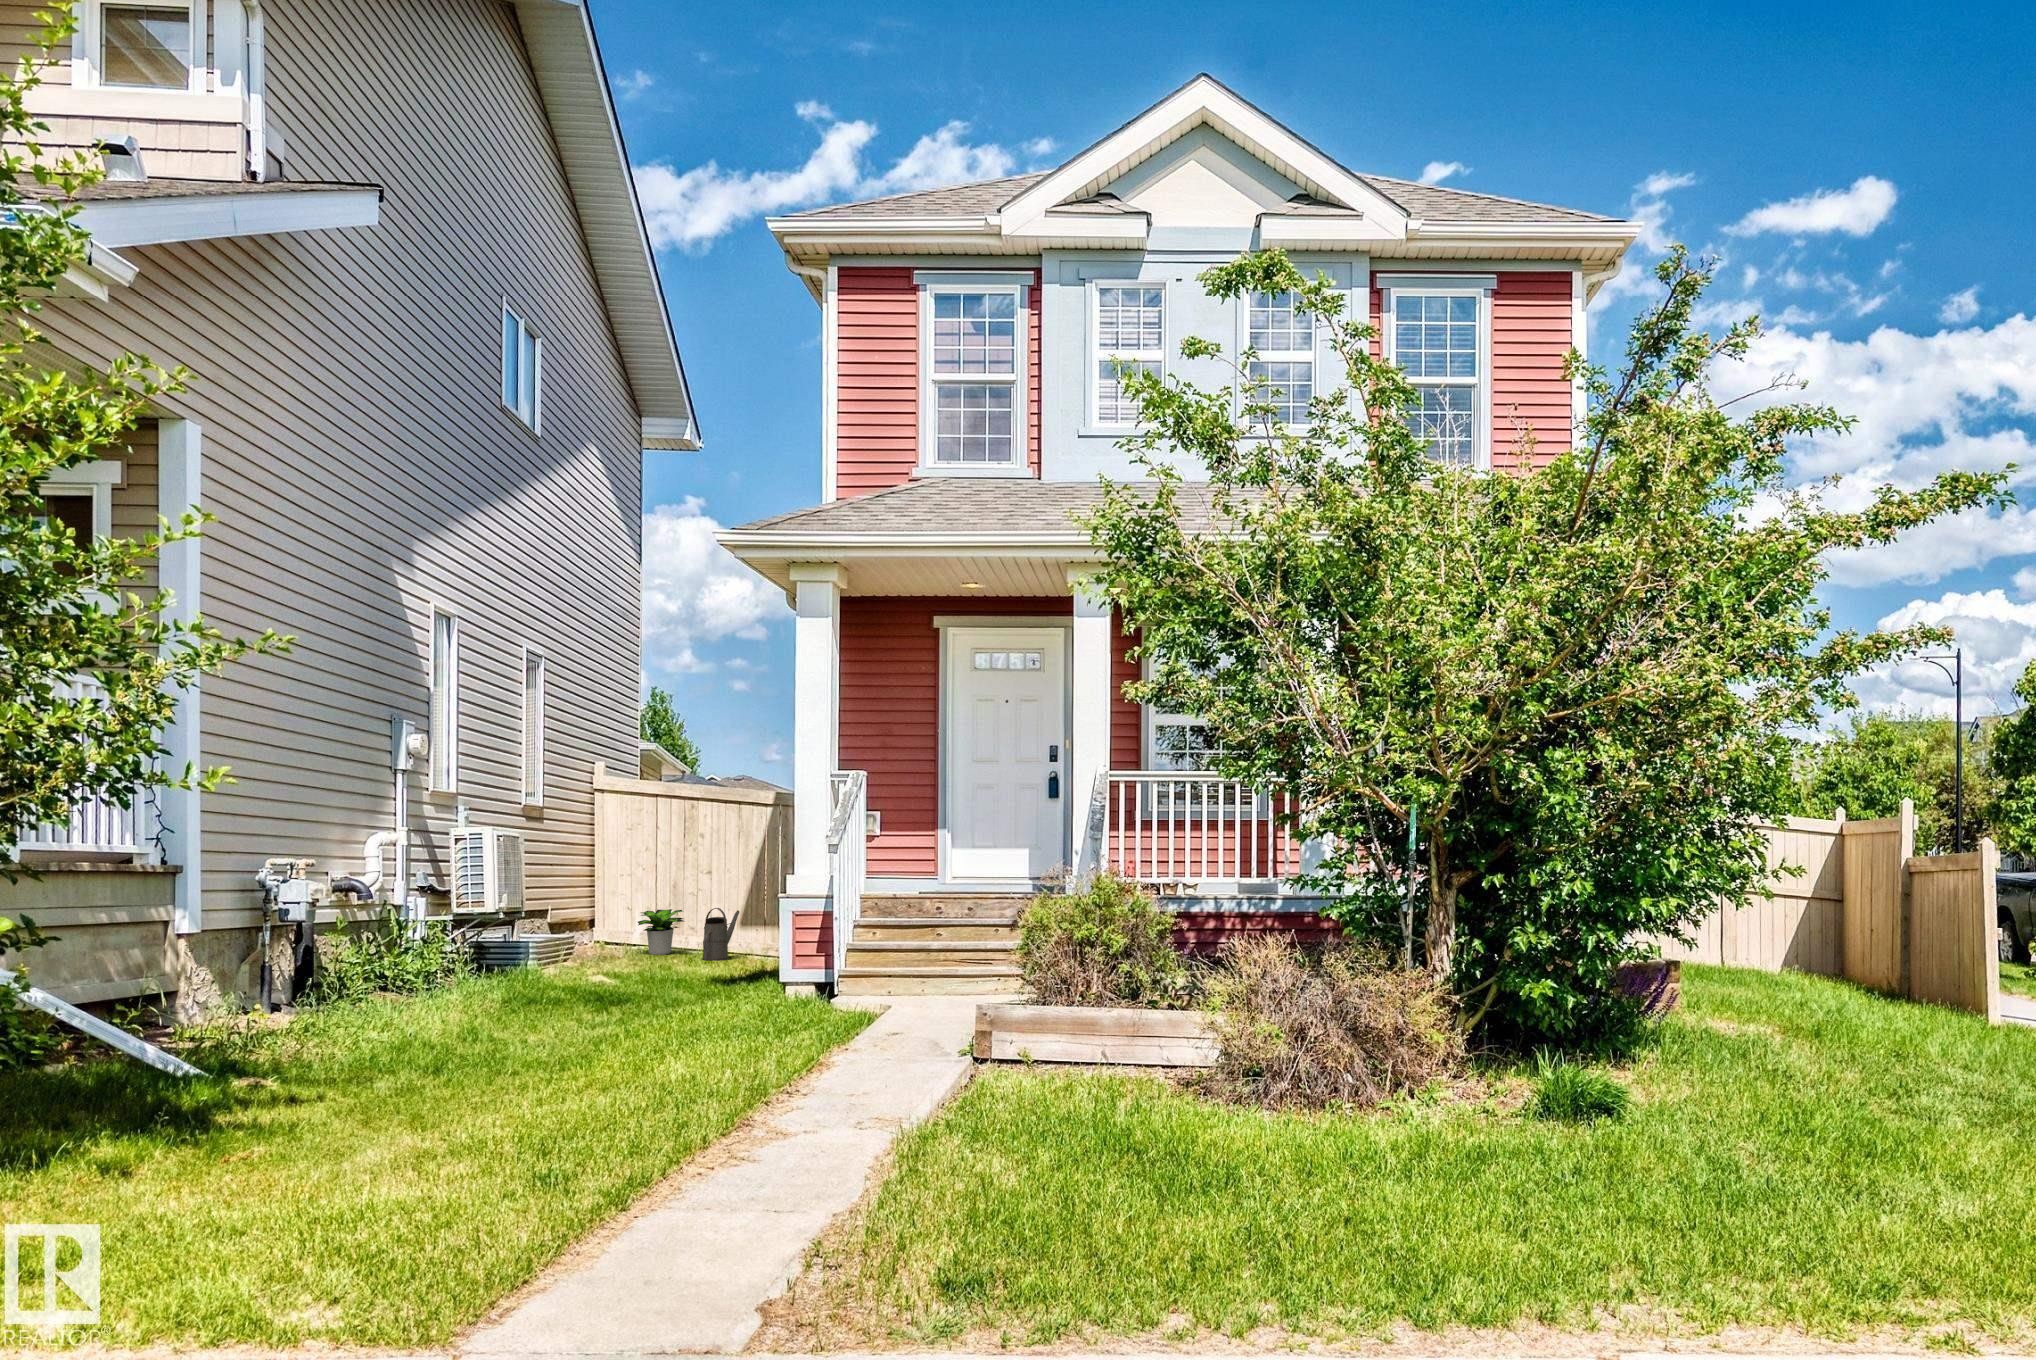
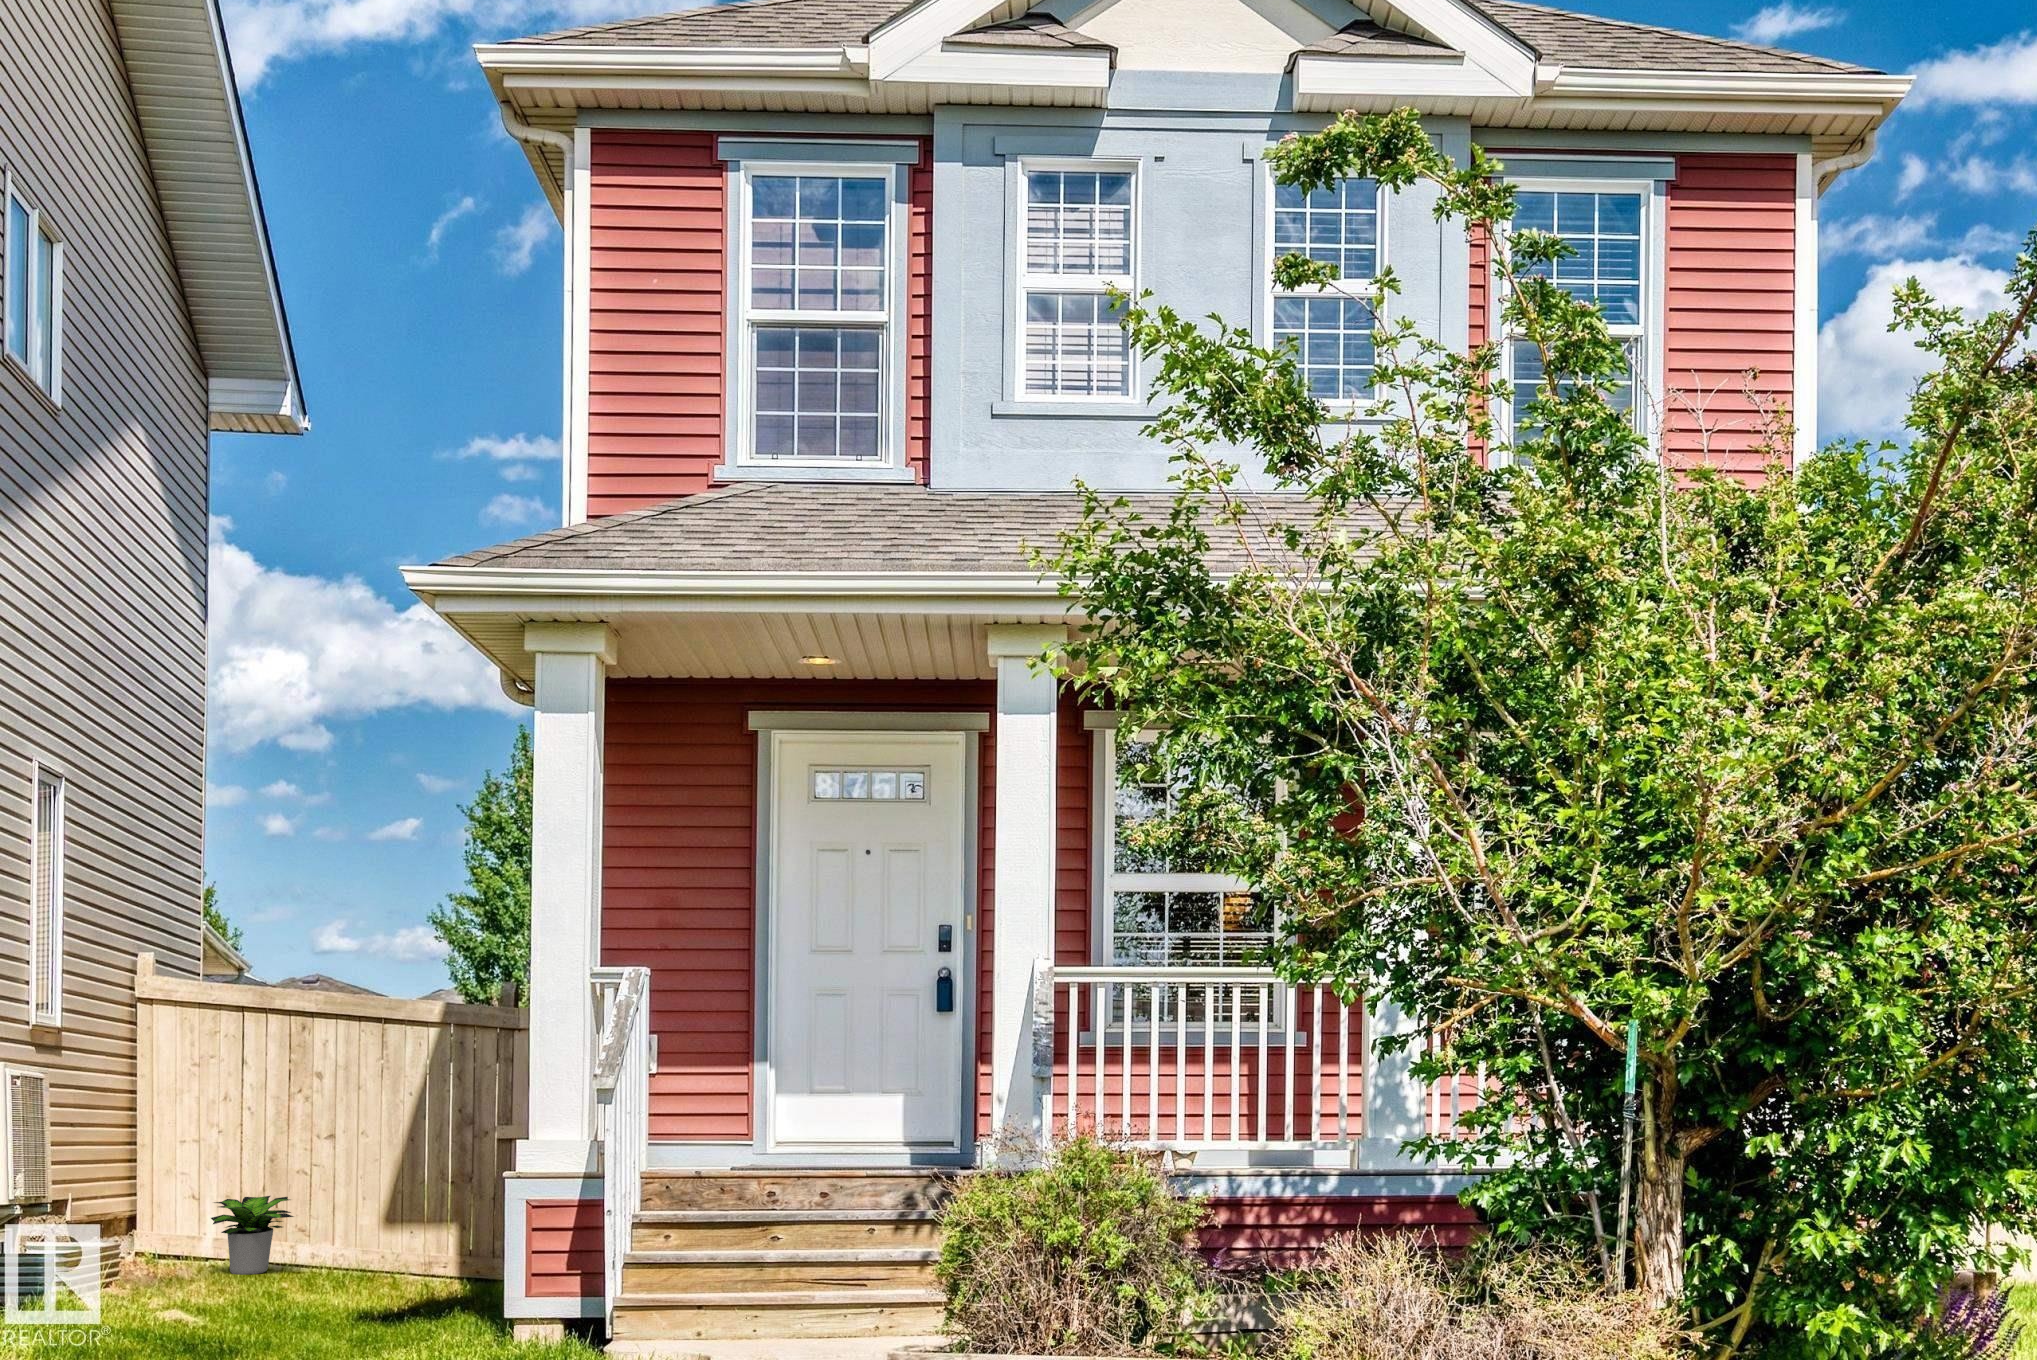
watering can: present [702,908,739,961] -> none [325,1193,388,1287]

